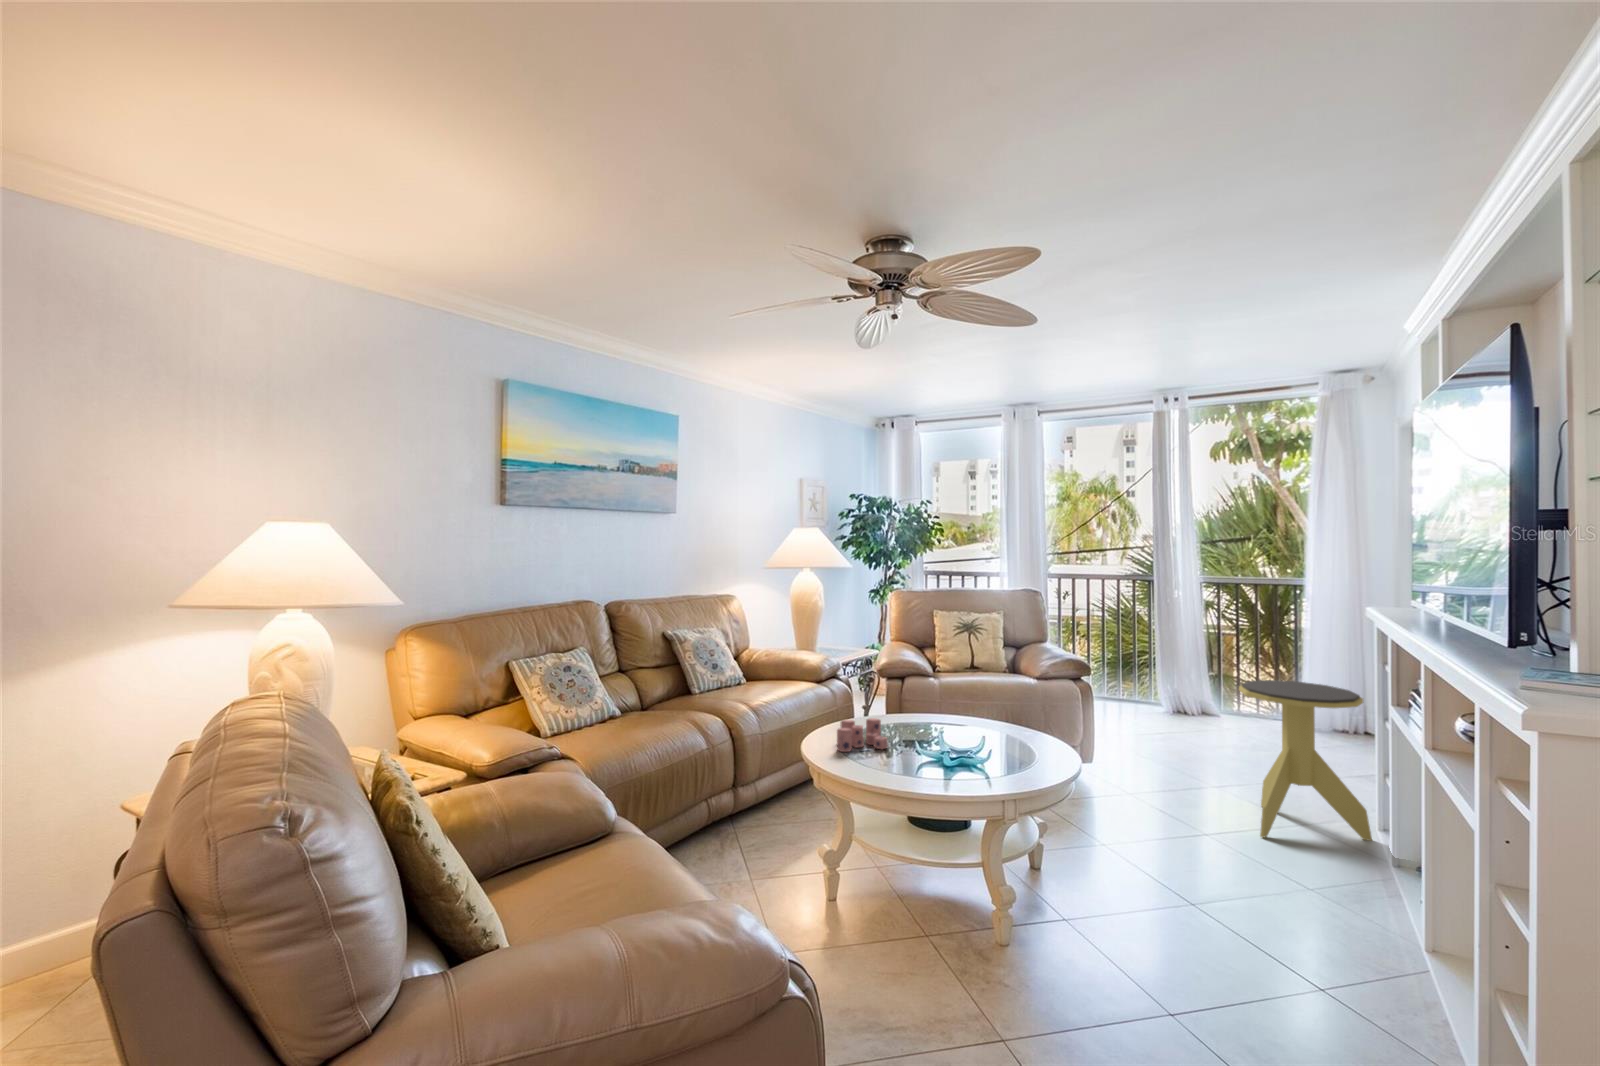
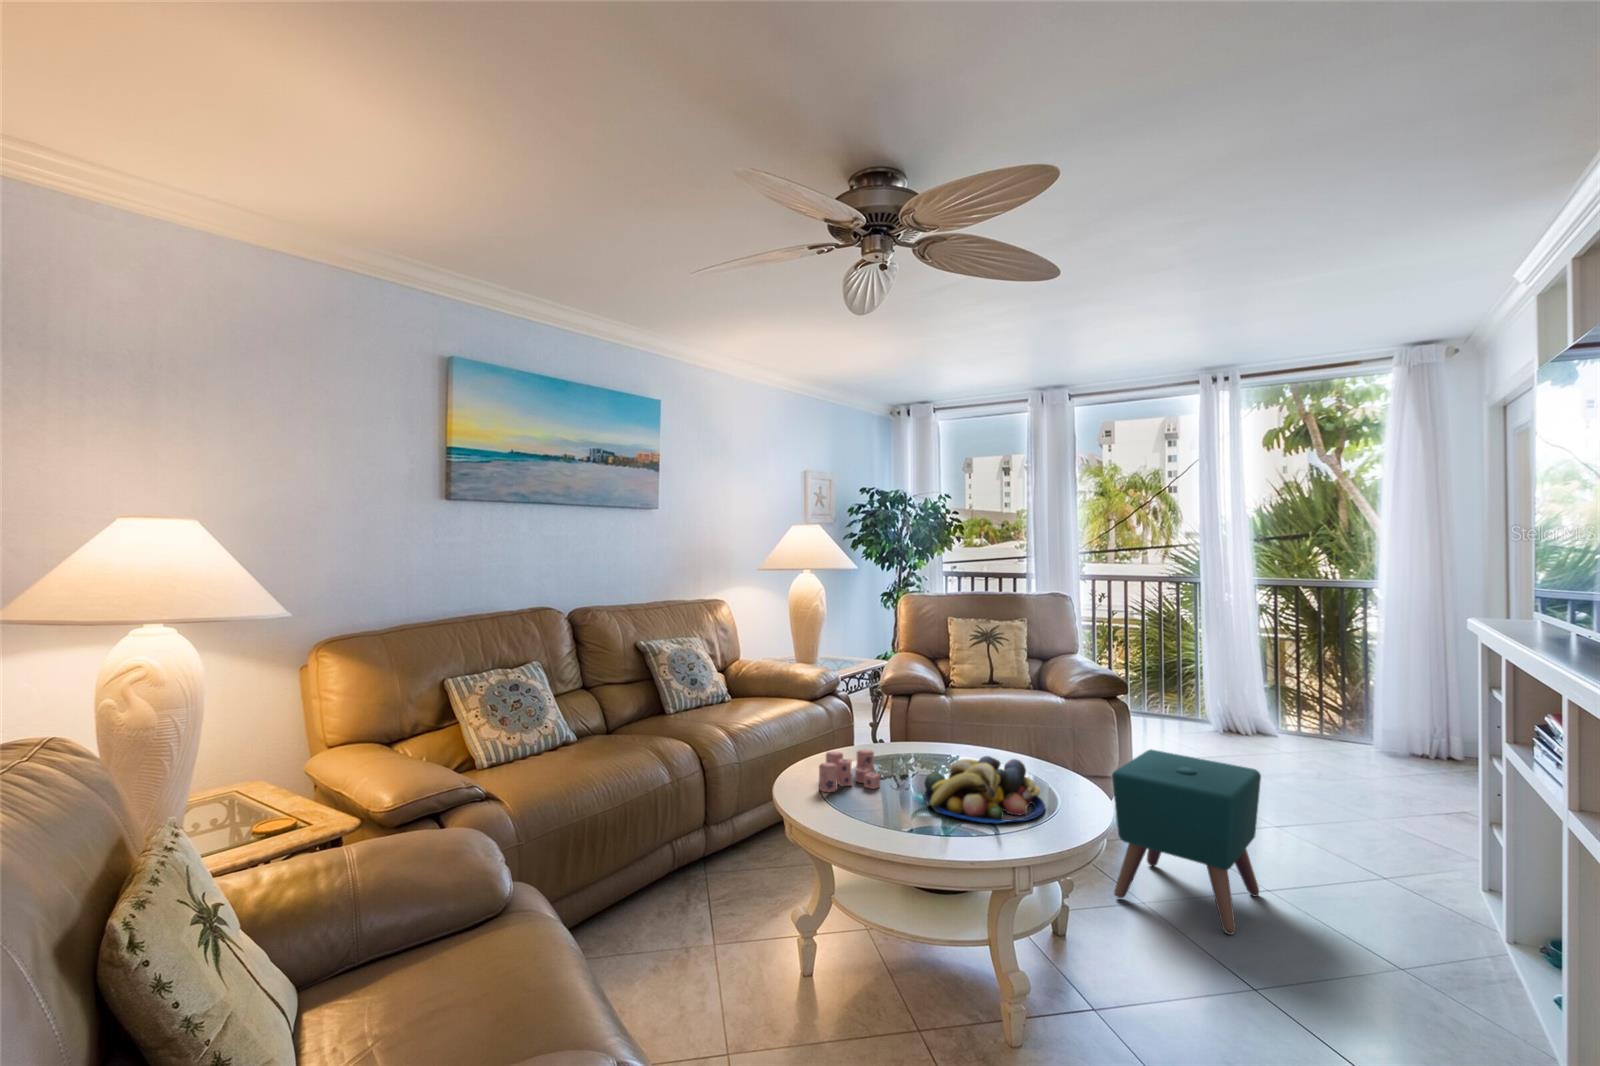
side table: present [1239,680,1372,841] -> none [1306,704,1475,904]
ottoman: none [1078,719,1201,867] -> present [1112,750,1261,935]
fruit bowl: none [923,721,1024,772] -> present [923,756,1045,823]

